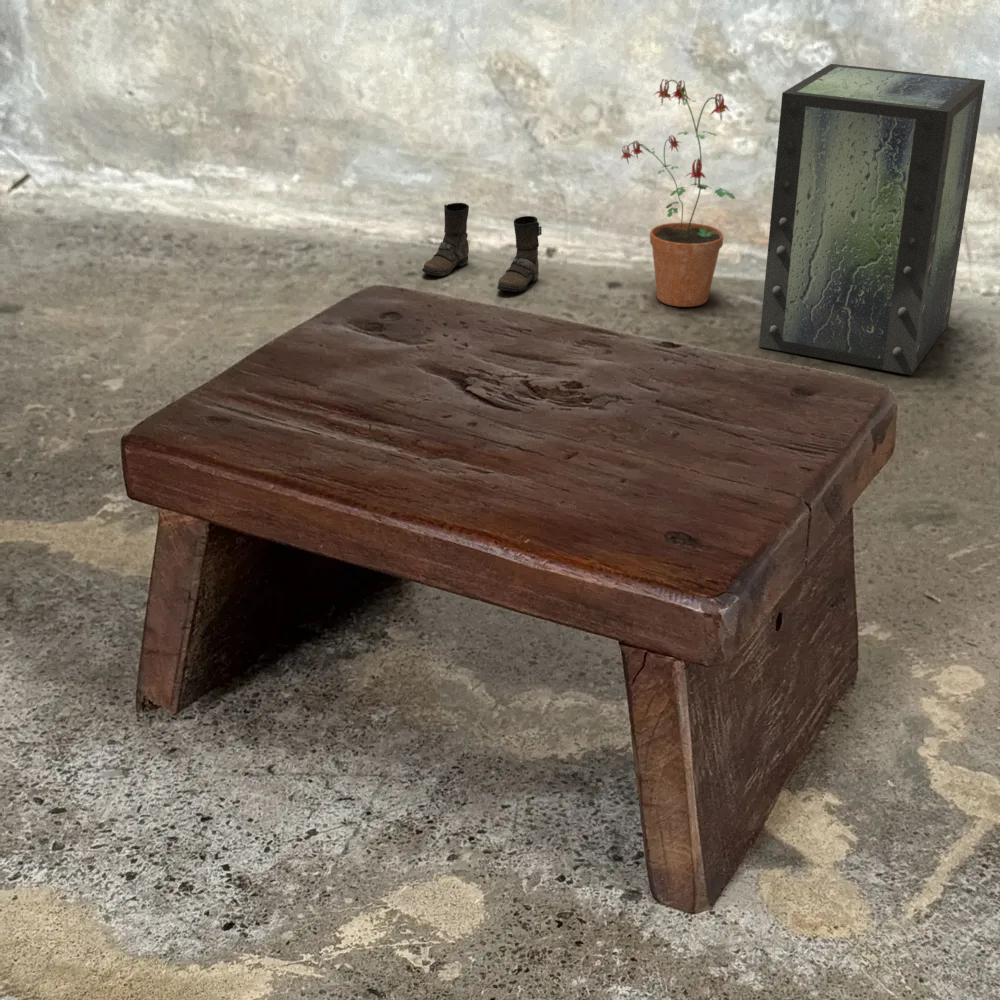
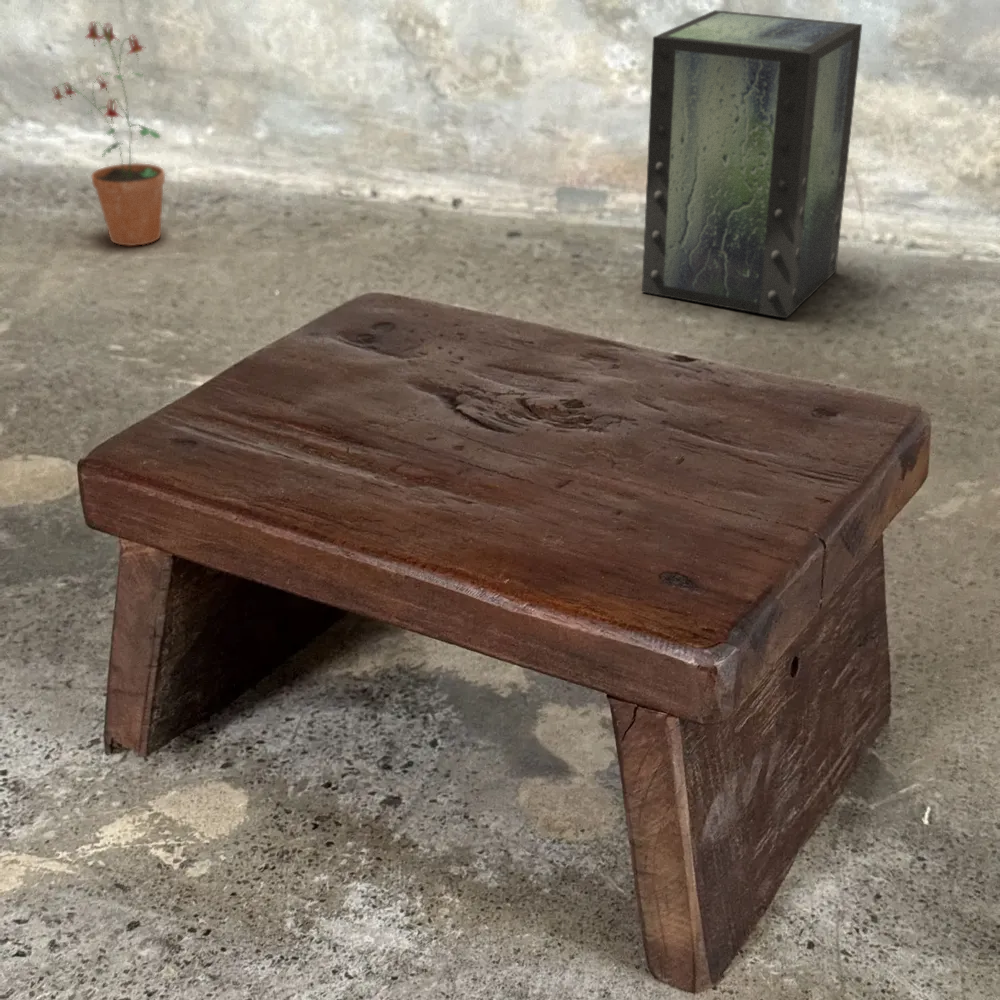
potted plant: present [621,79,735,307] -> present [54,22,165,246]
boots: present [422,203,542,292] -> none [324,154,439,241]

